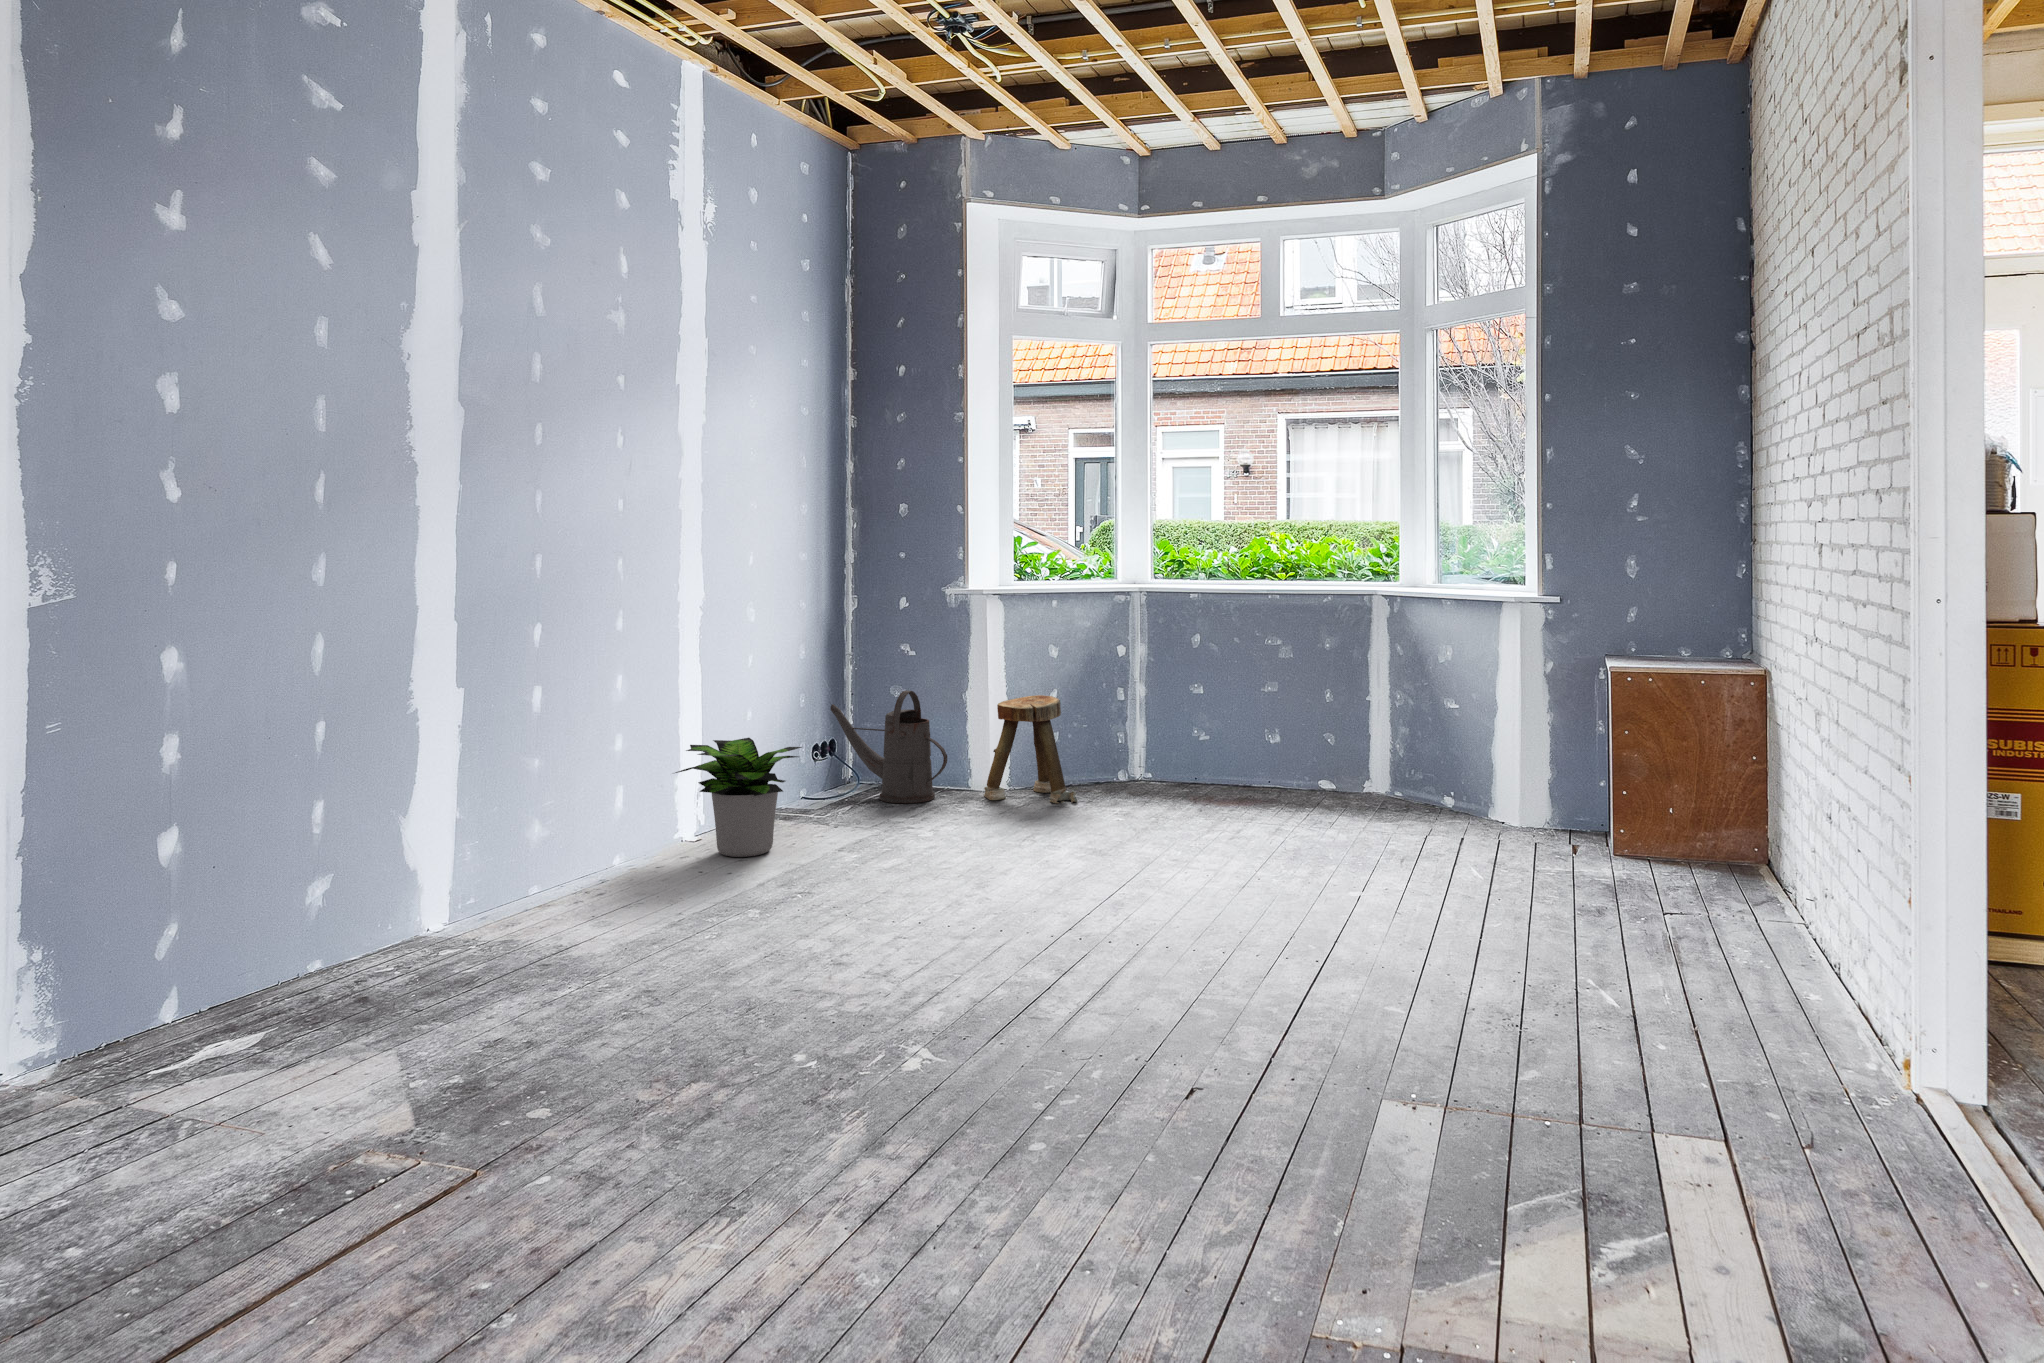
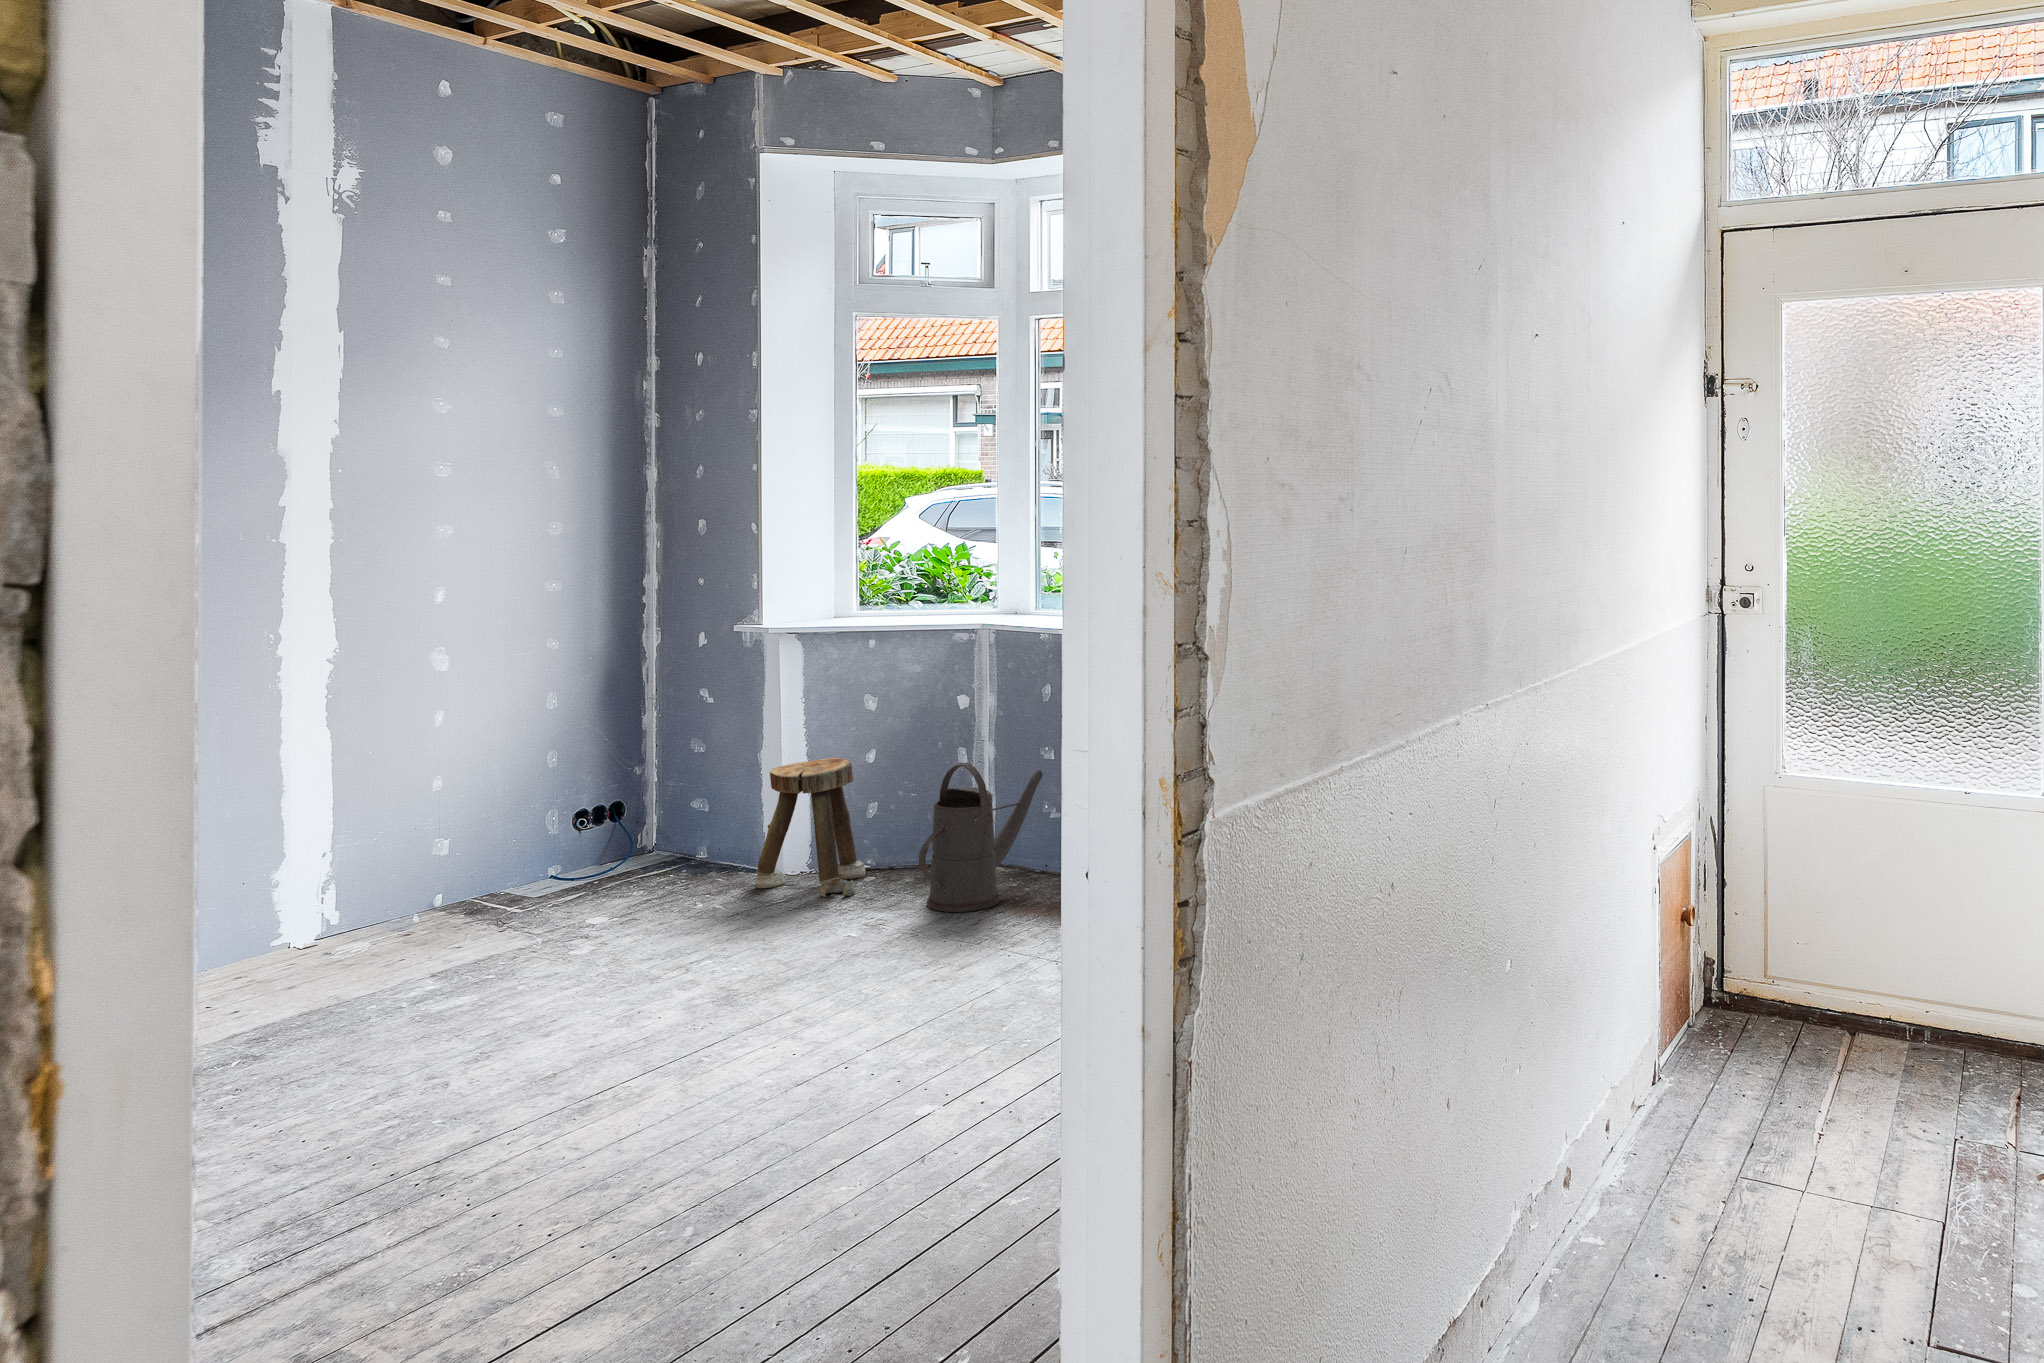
watering can: present [831,690,947,803] -> present [919,764,1043,912]
potted plant: present [675,738,802,857] -> none [243,811,427,964]

